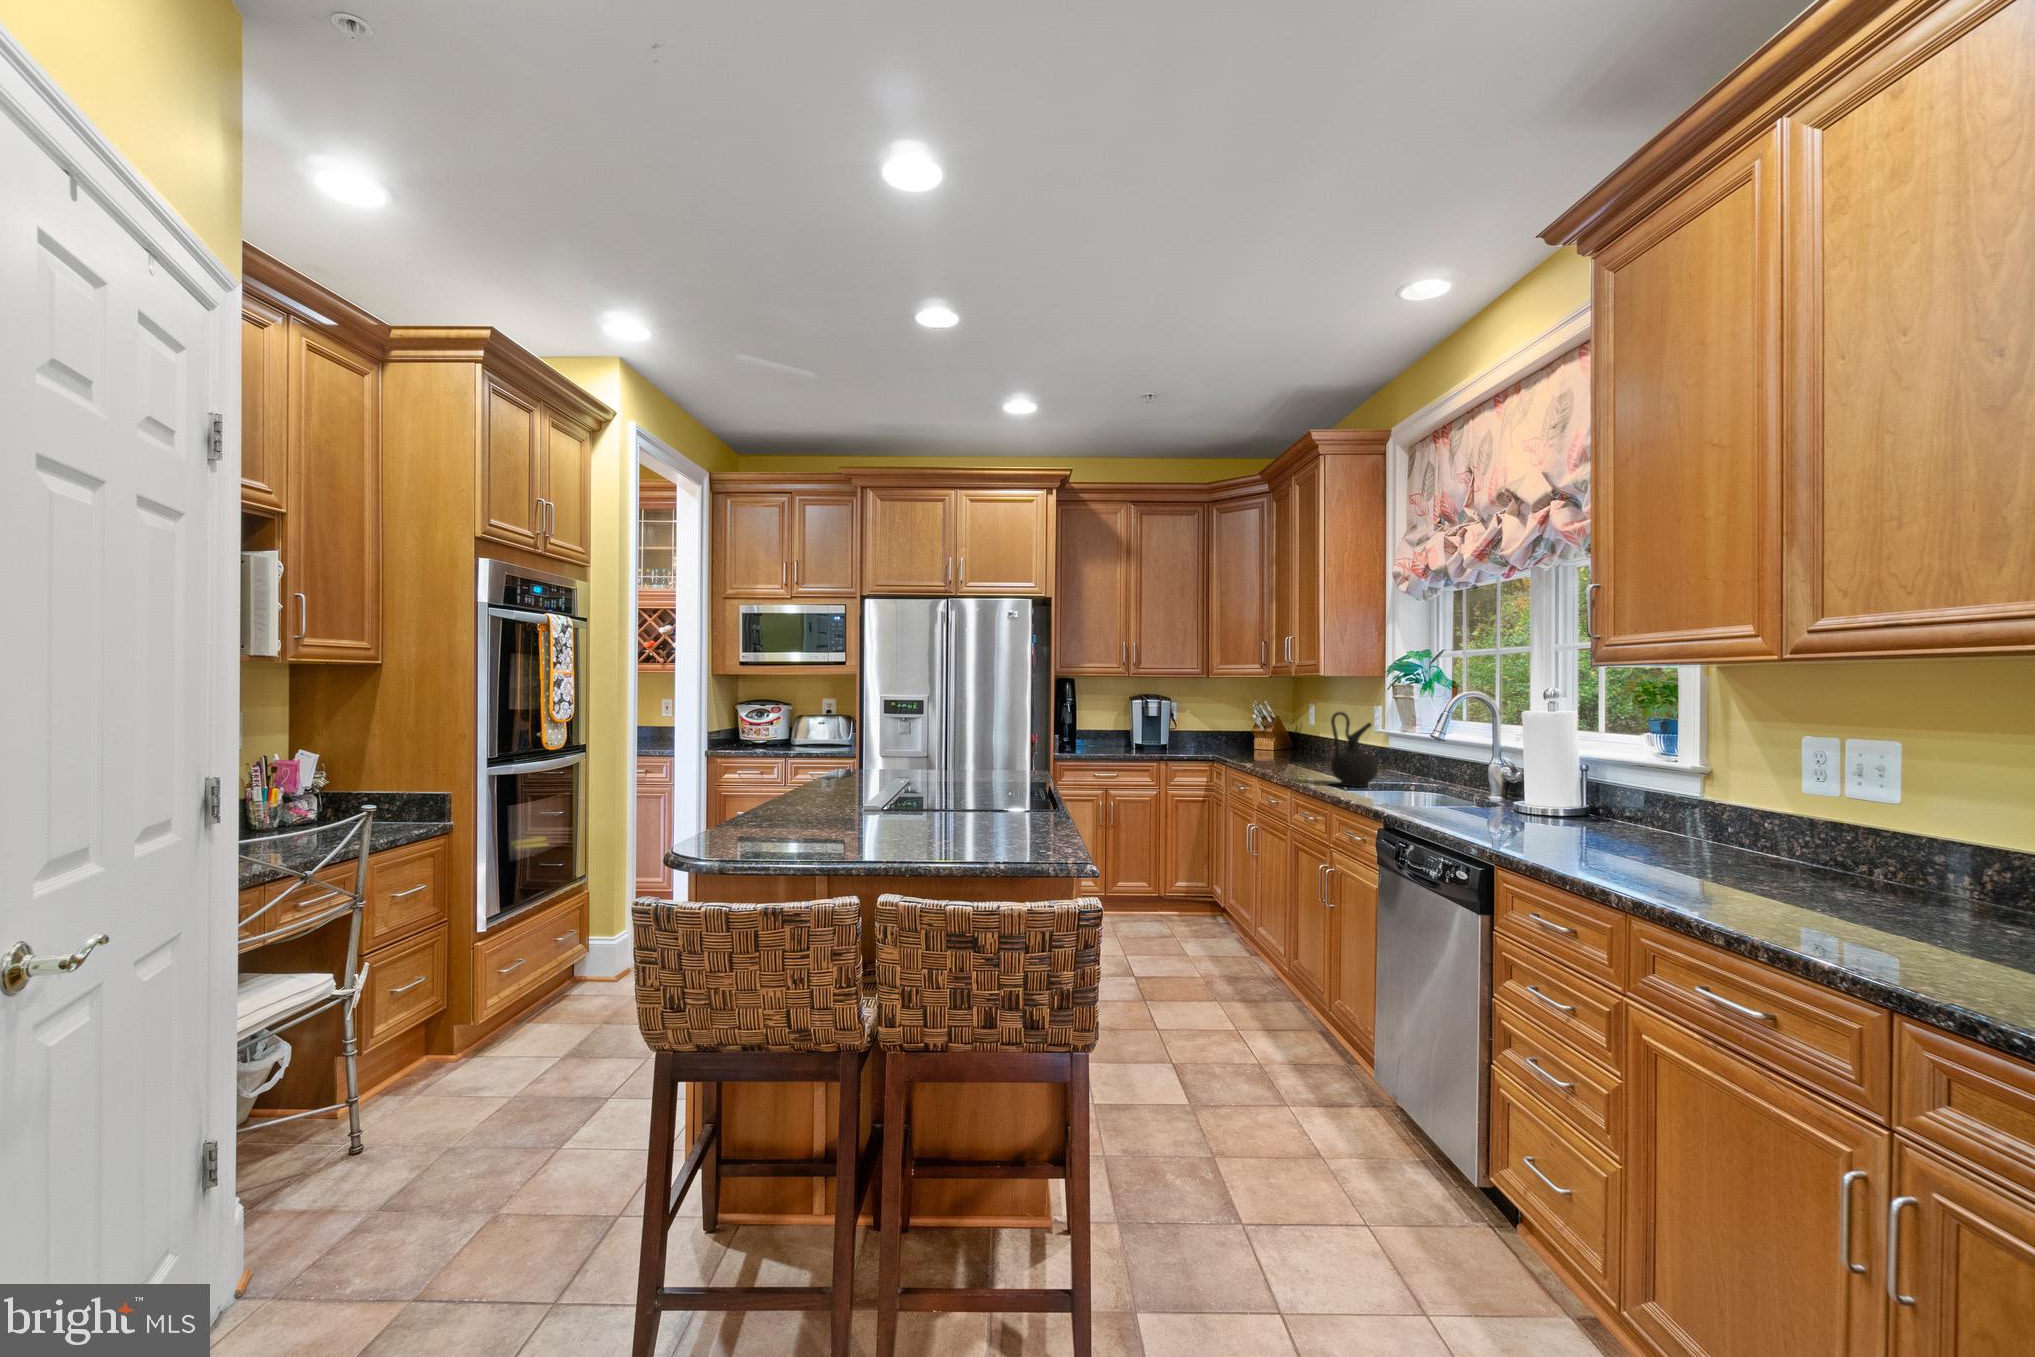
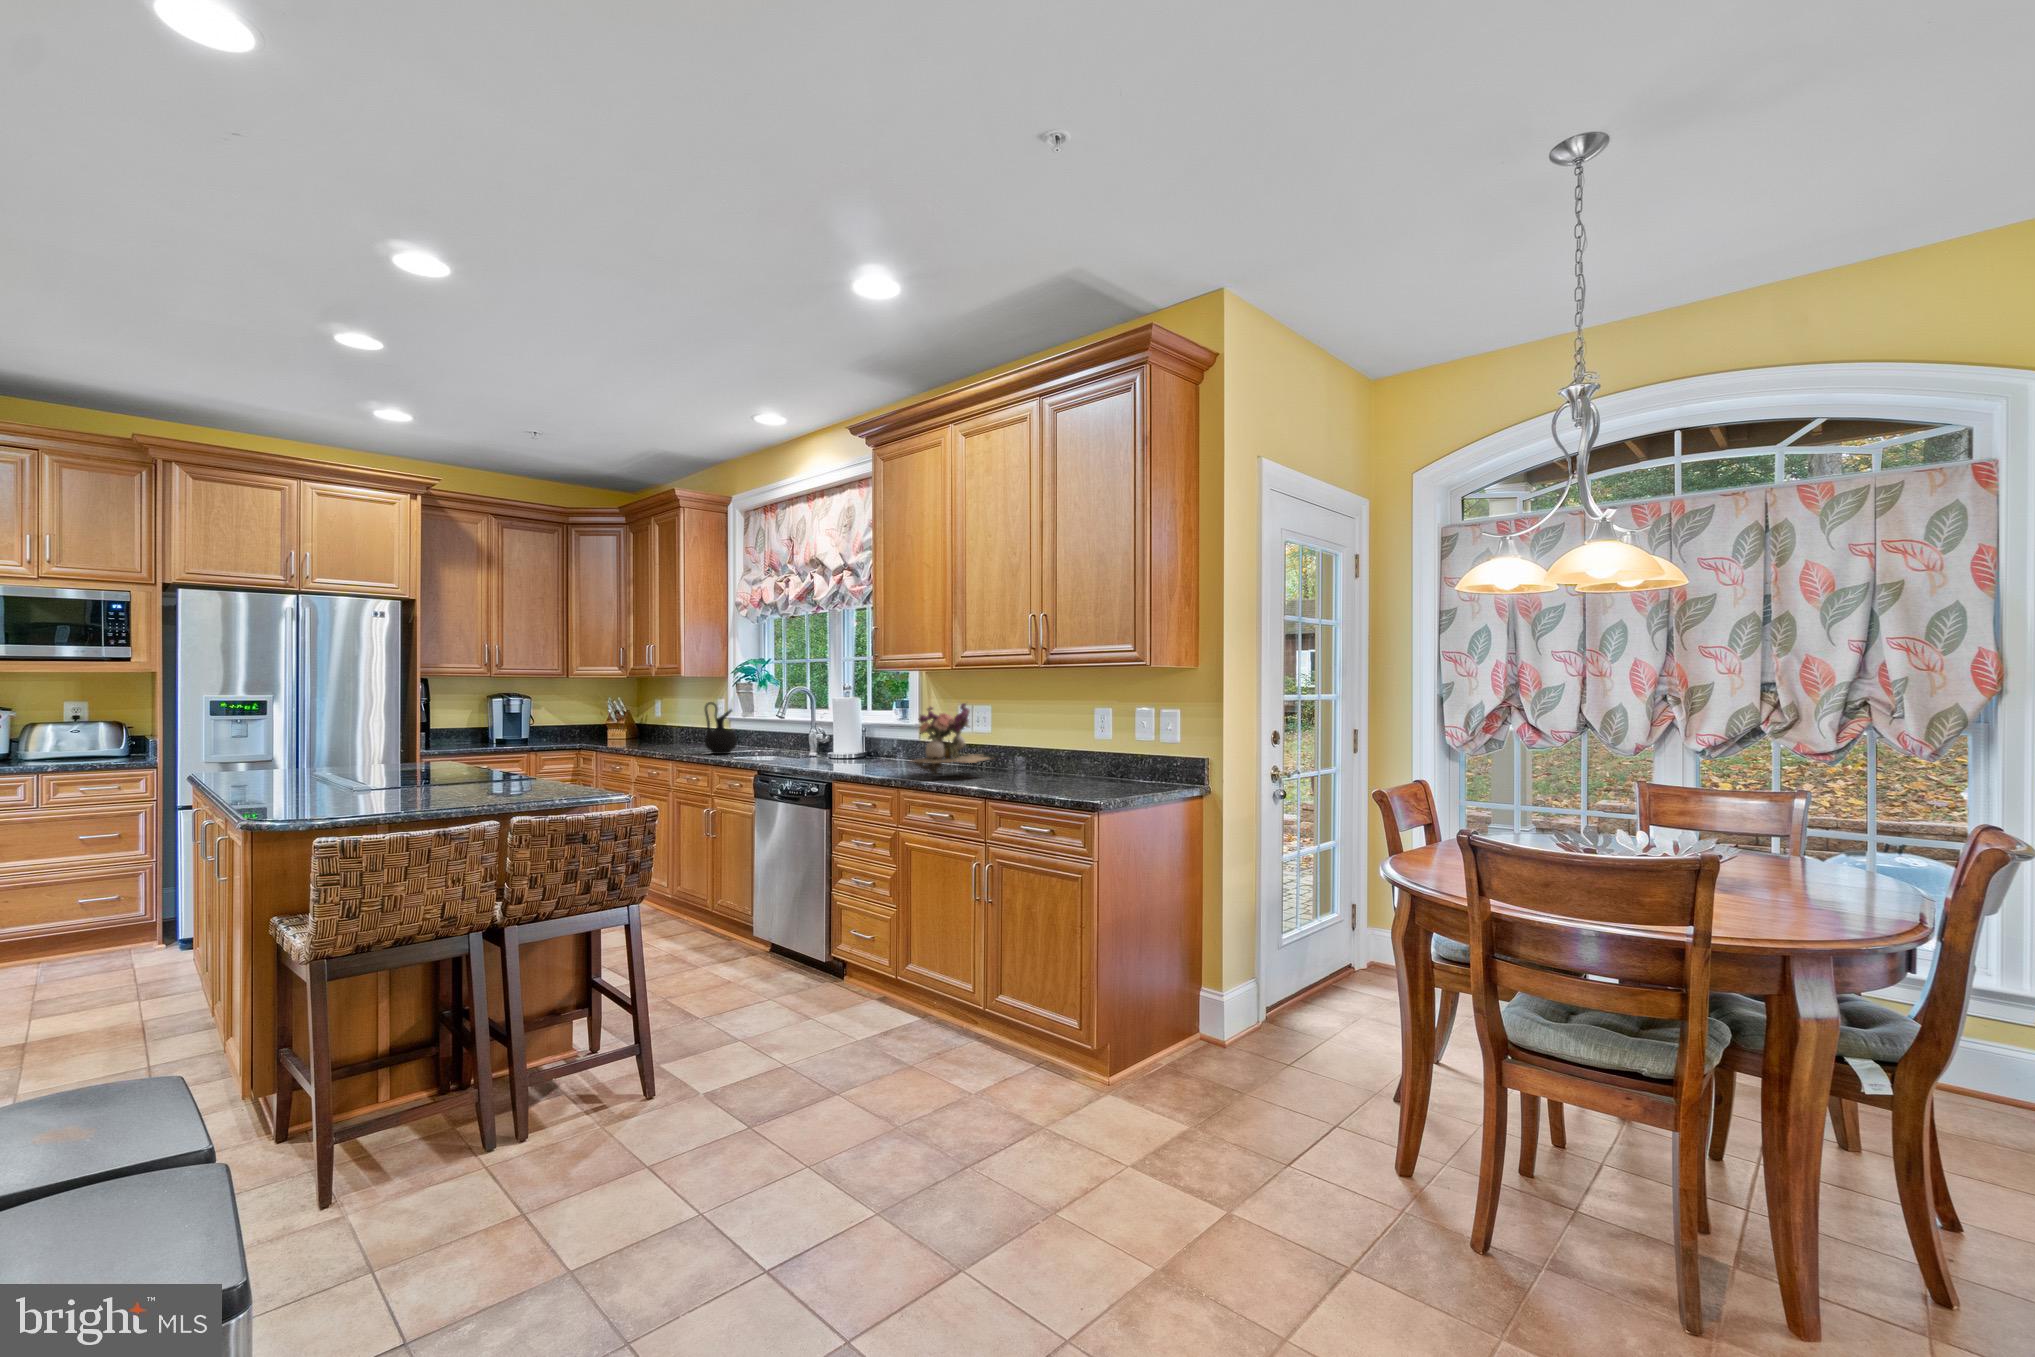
flower arrangement: none [1655,732,1903,894] -> present [910,703,990,774]

